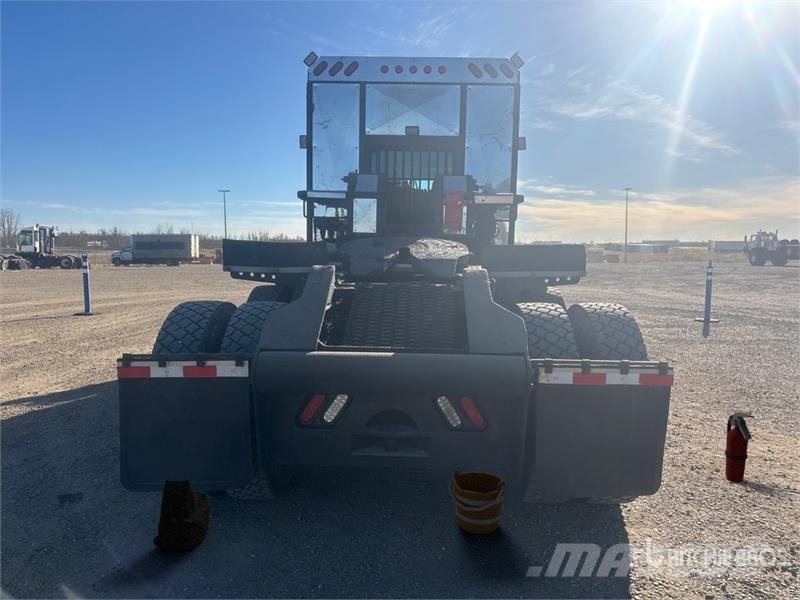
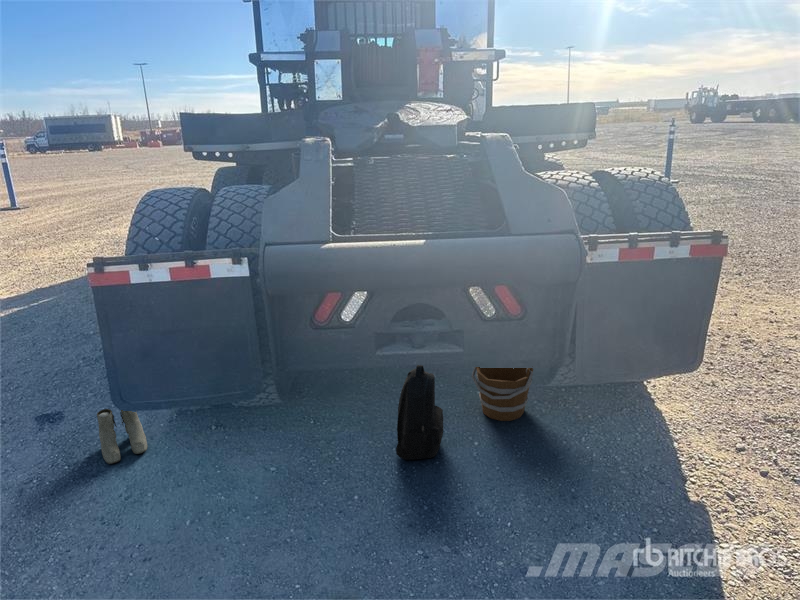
fire extinguisher: present [725,412,754,482] -> none [733,277,771,346]
backpack: present [153,480,212,550] -> present [396,365,443,460]
boots: none [105,485,146,541] -> present [97,409,148,464]

